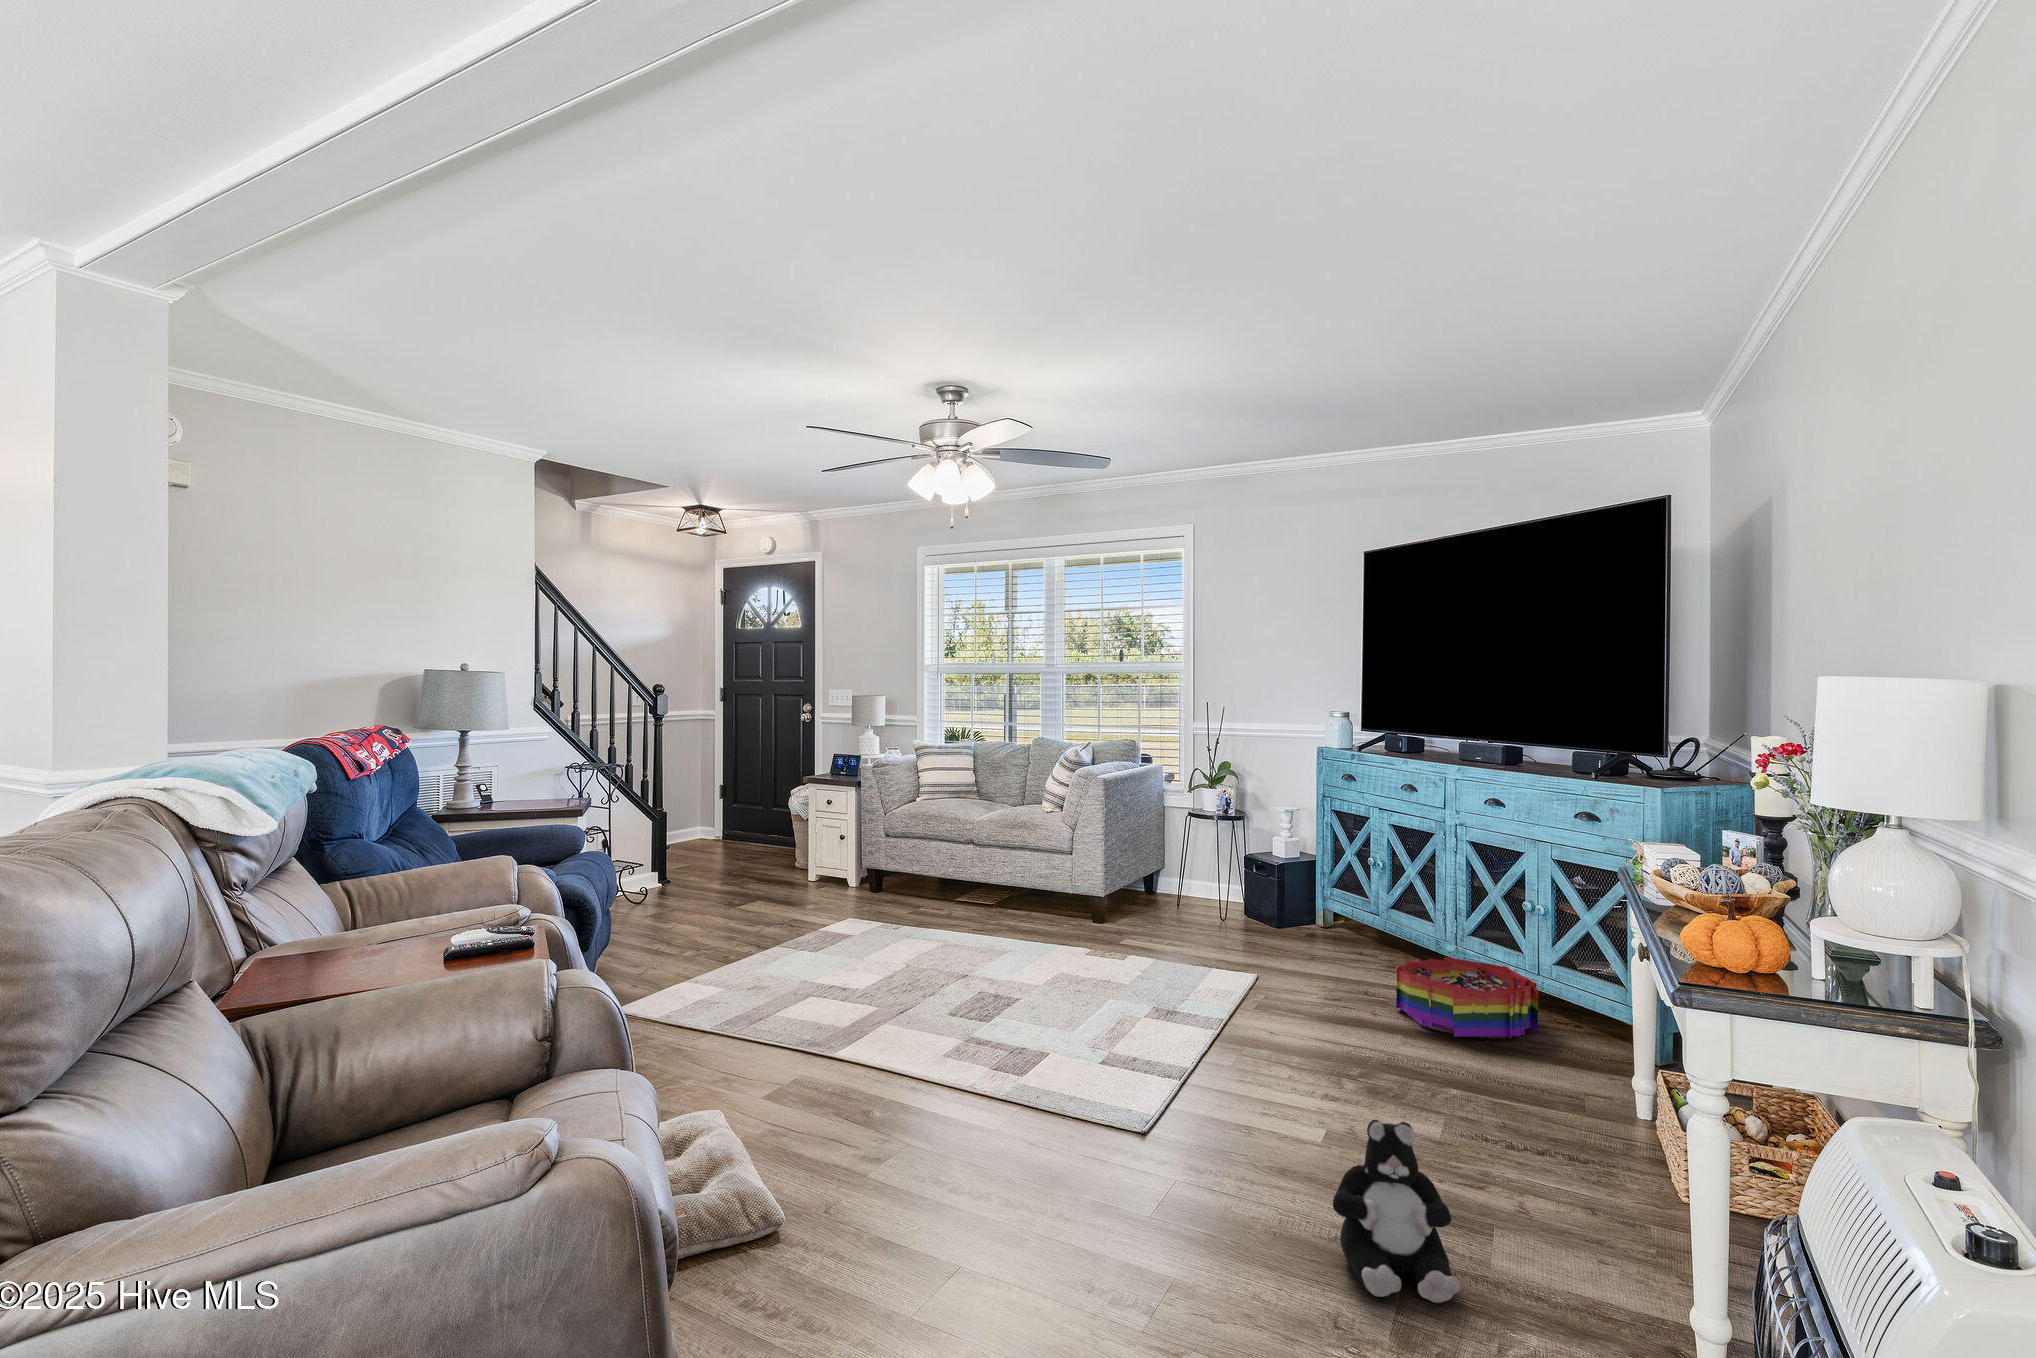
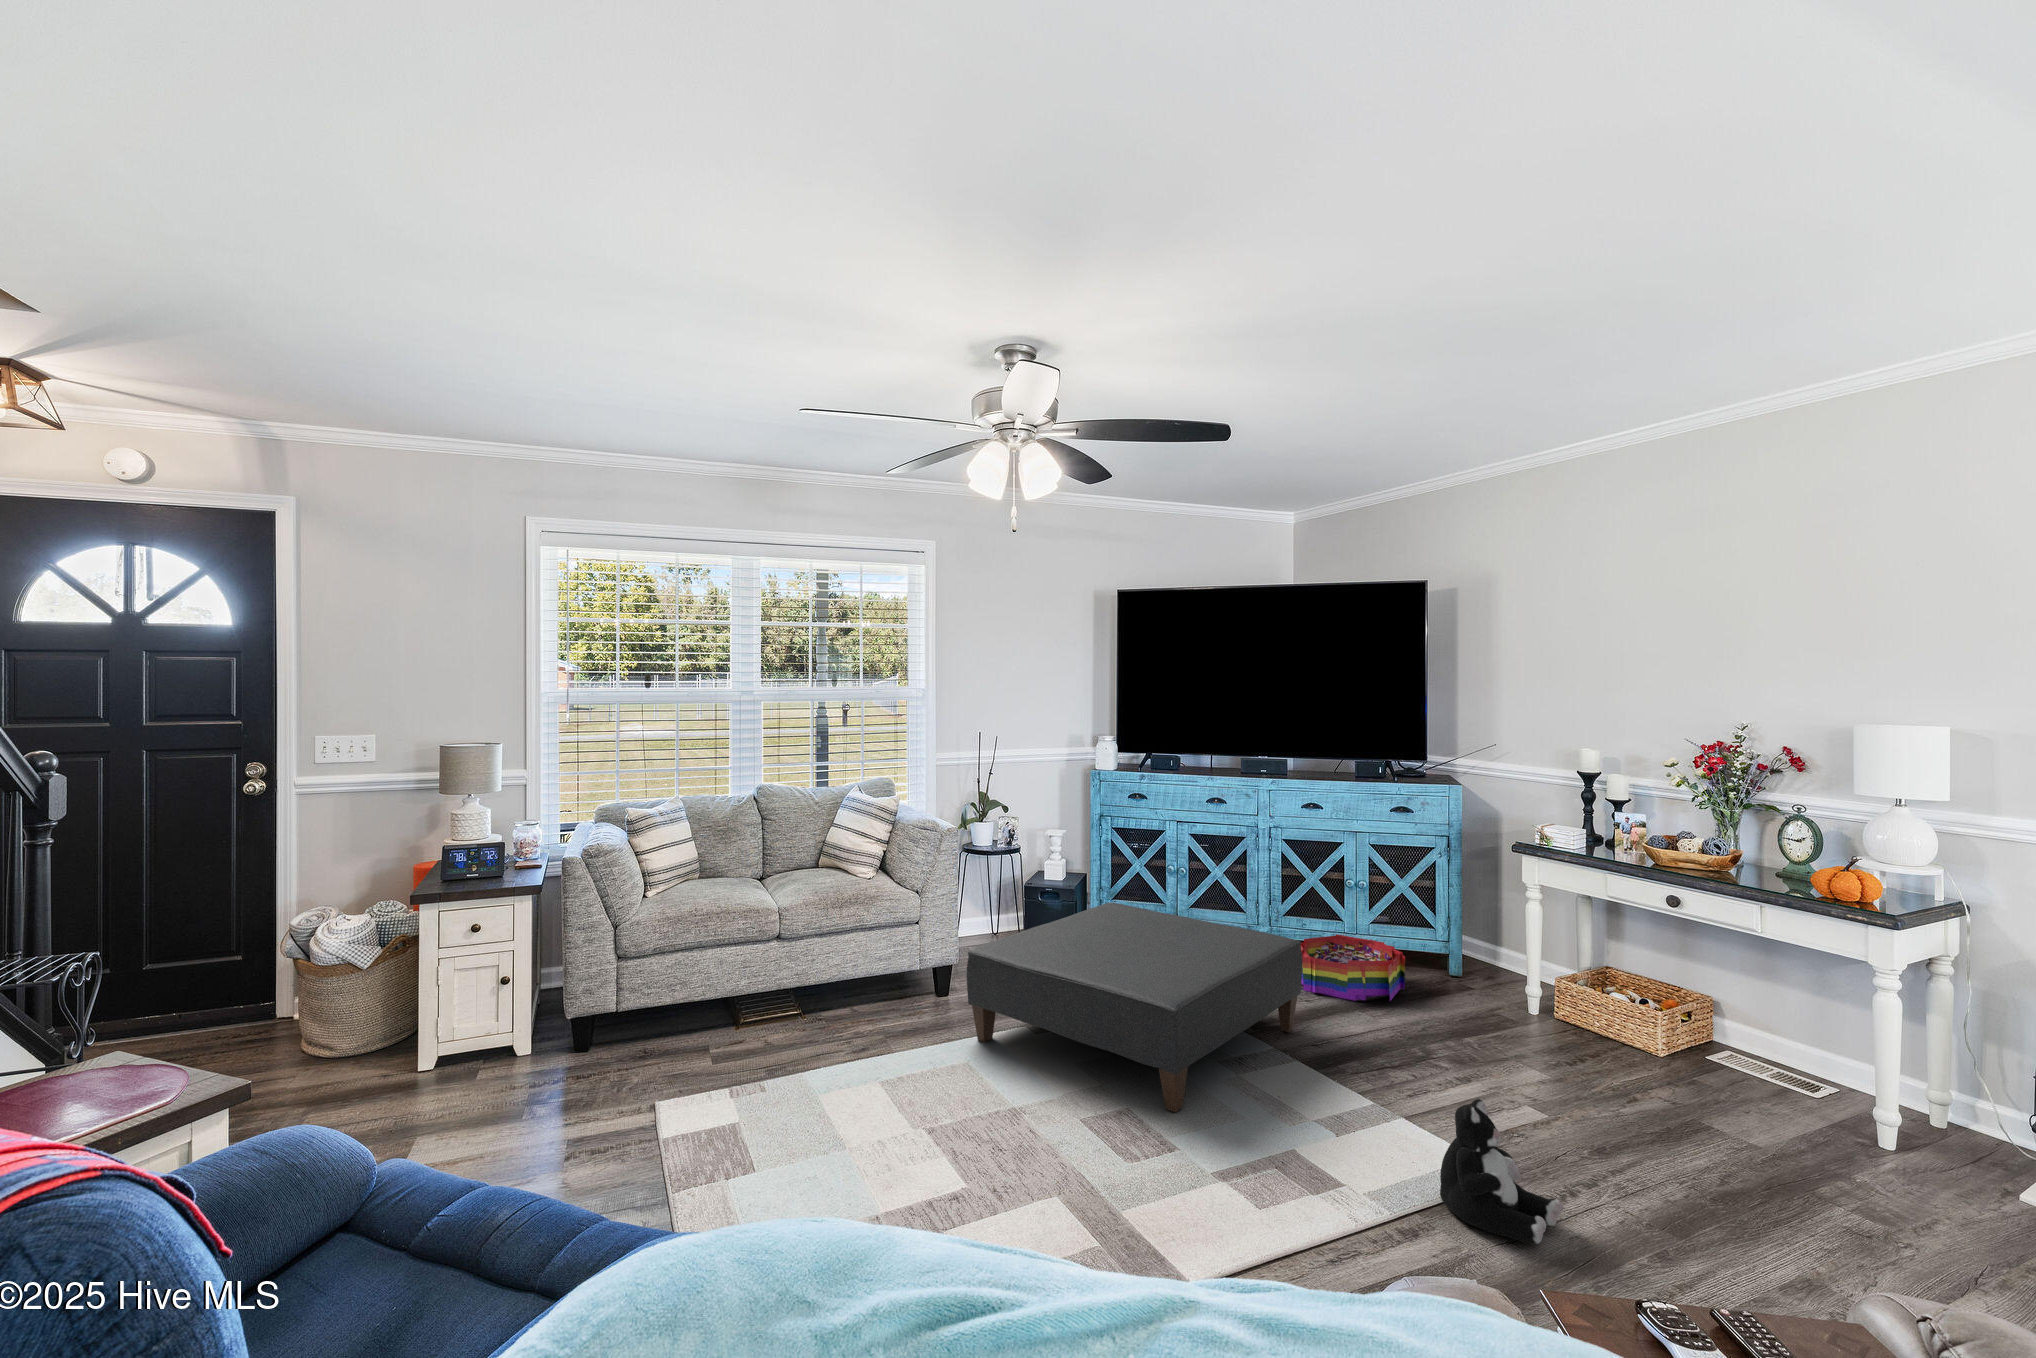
ottoman: none [1028,868,1293,1015] -> present [967,902,1302,1112]
plush toy: present [1333,1120,1460,1303] -> present [1440,1099,1563,1244]

